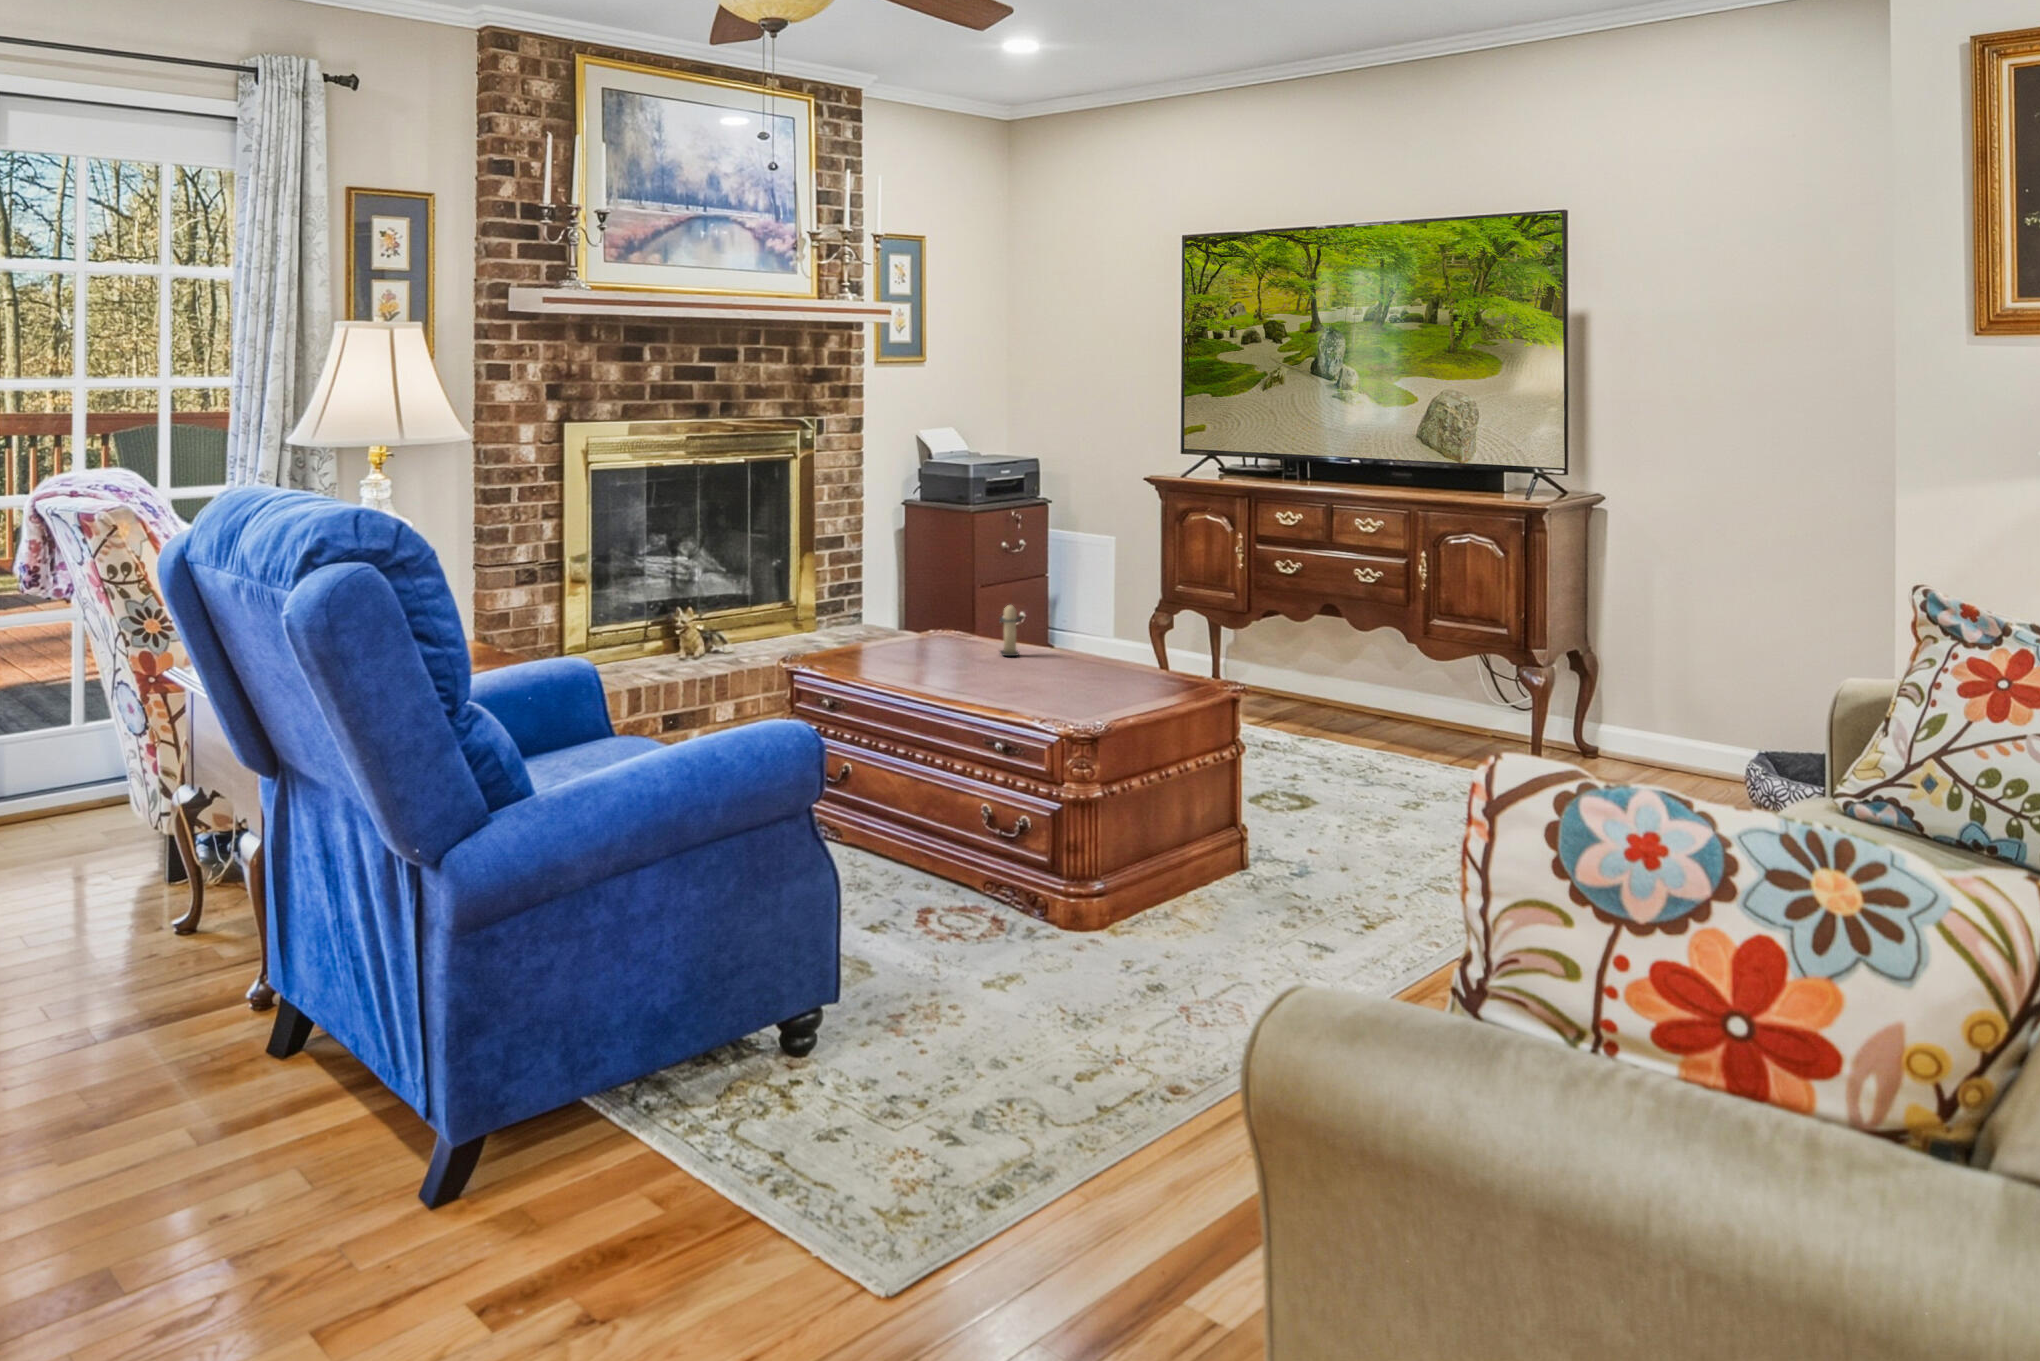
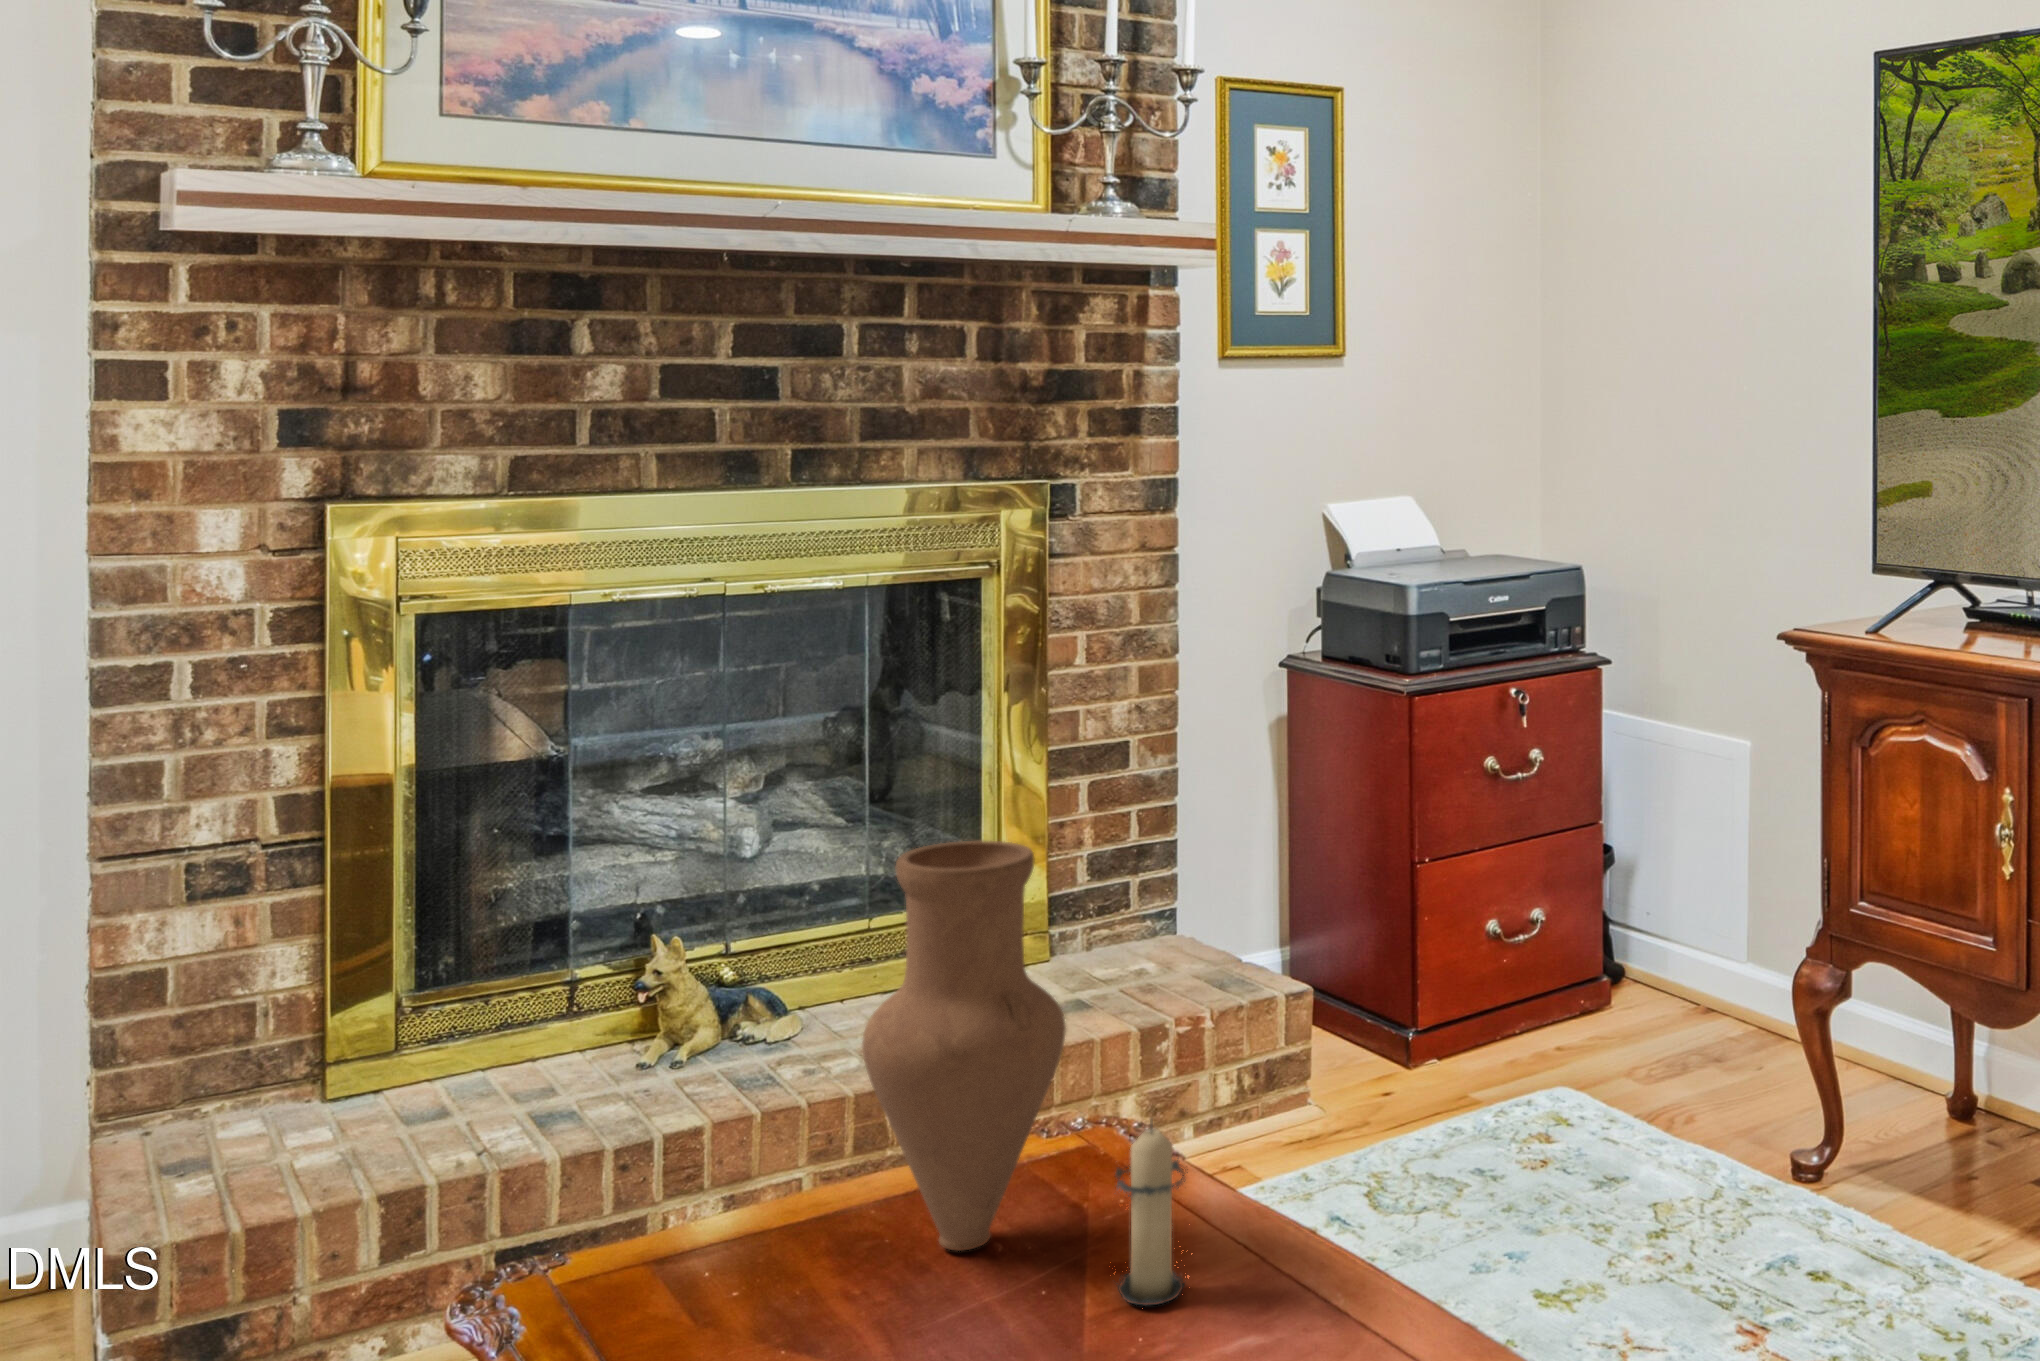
vase: none [909,523,971,650] -> present [862,841,1066,1251]

